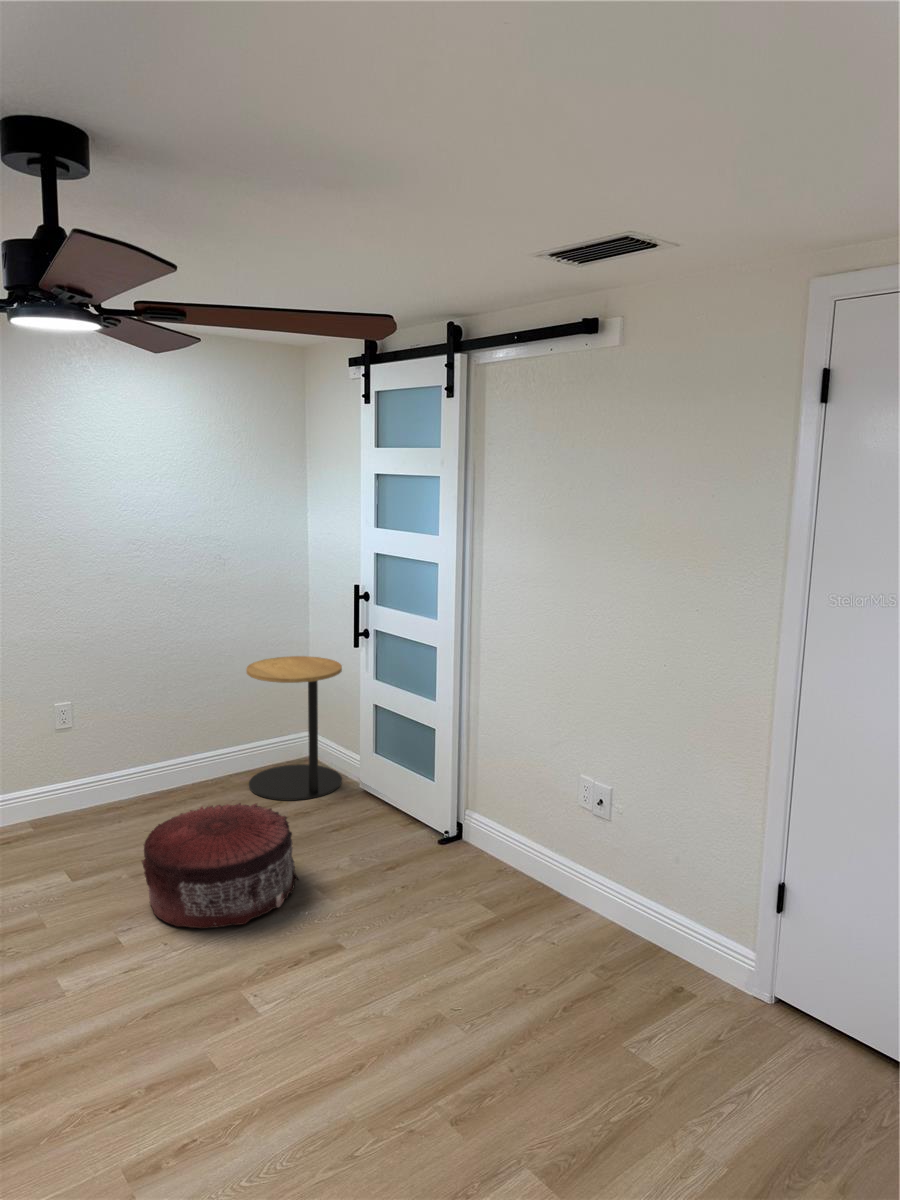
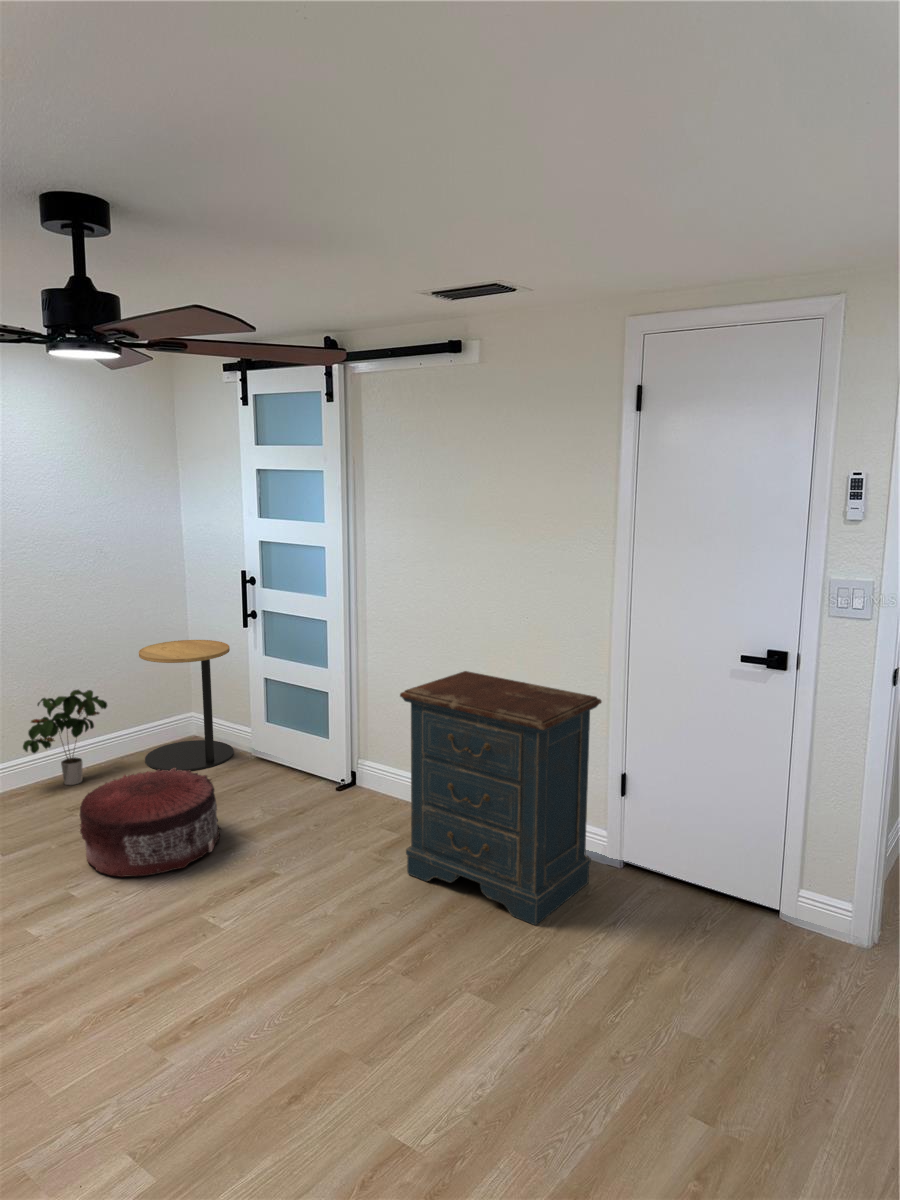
potted plant: none [120,703,211,804] -> present [23,690,107,785]
dresser: none [491,726,751,1076] -> present [400,671,601,925]

